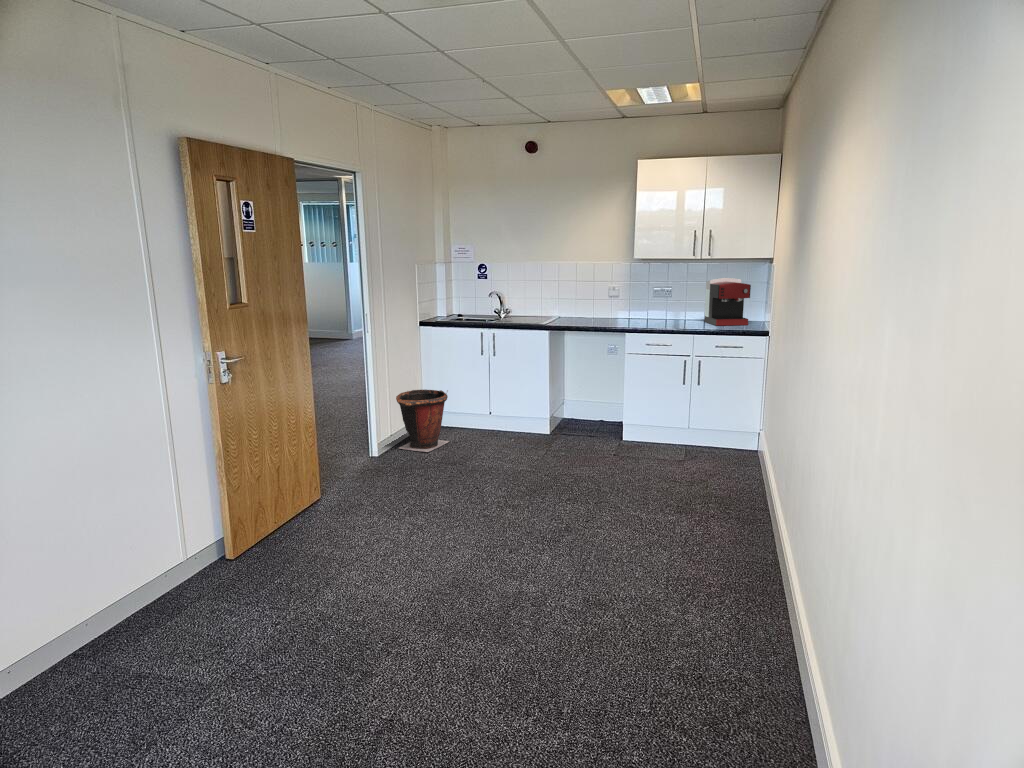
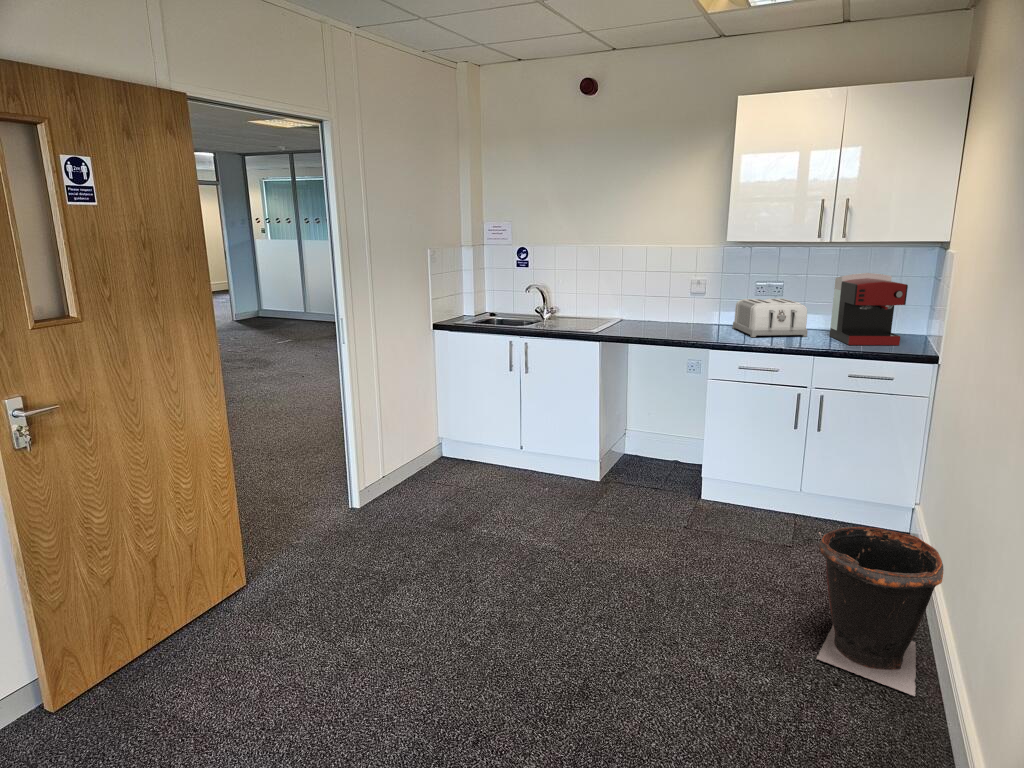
toaster: none [639,297,690,323] -> present [733,298,808,337]
waste bin: present [396,390,449,452] -> present [816,527,944,696]

